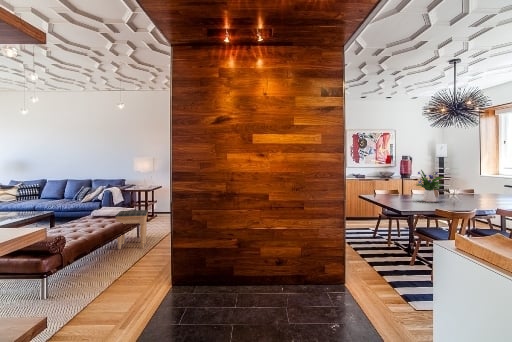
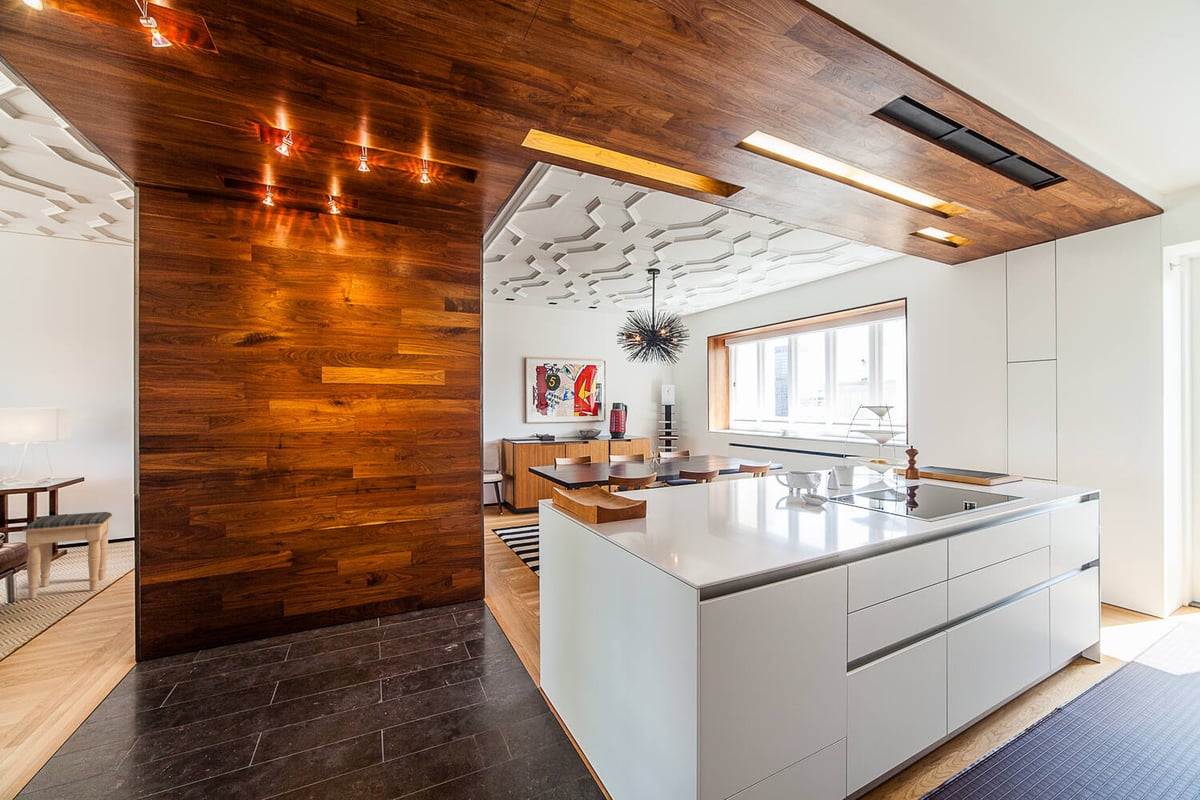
flower arrangement: present [416,170,443,202] -> none [604,425,648,474]

